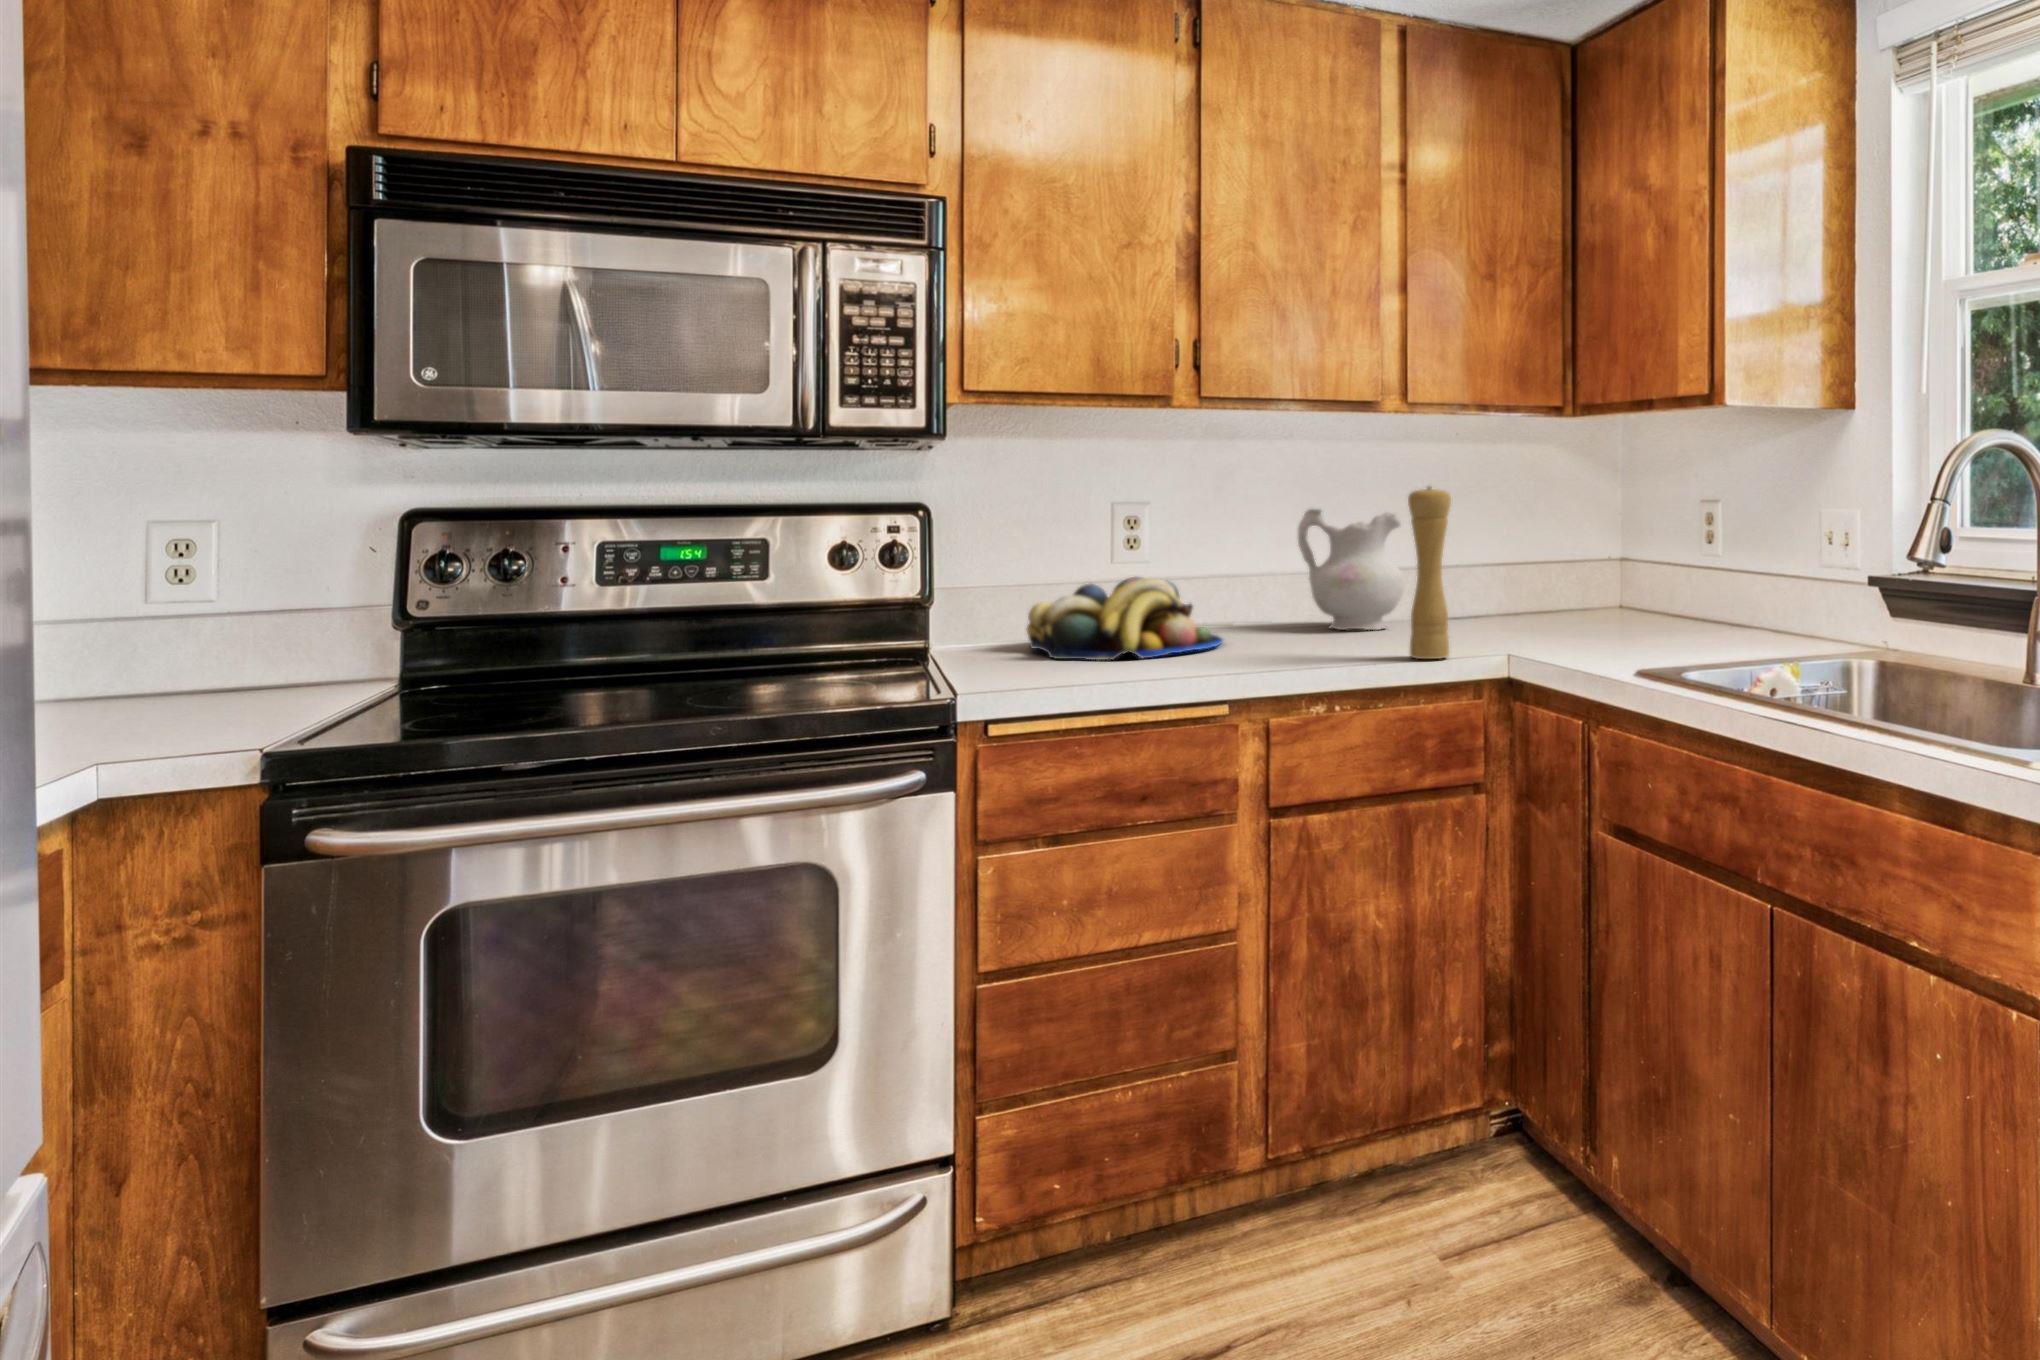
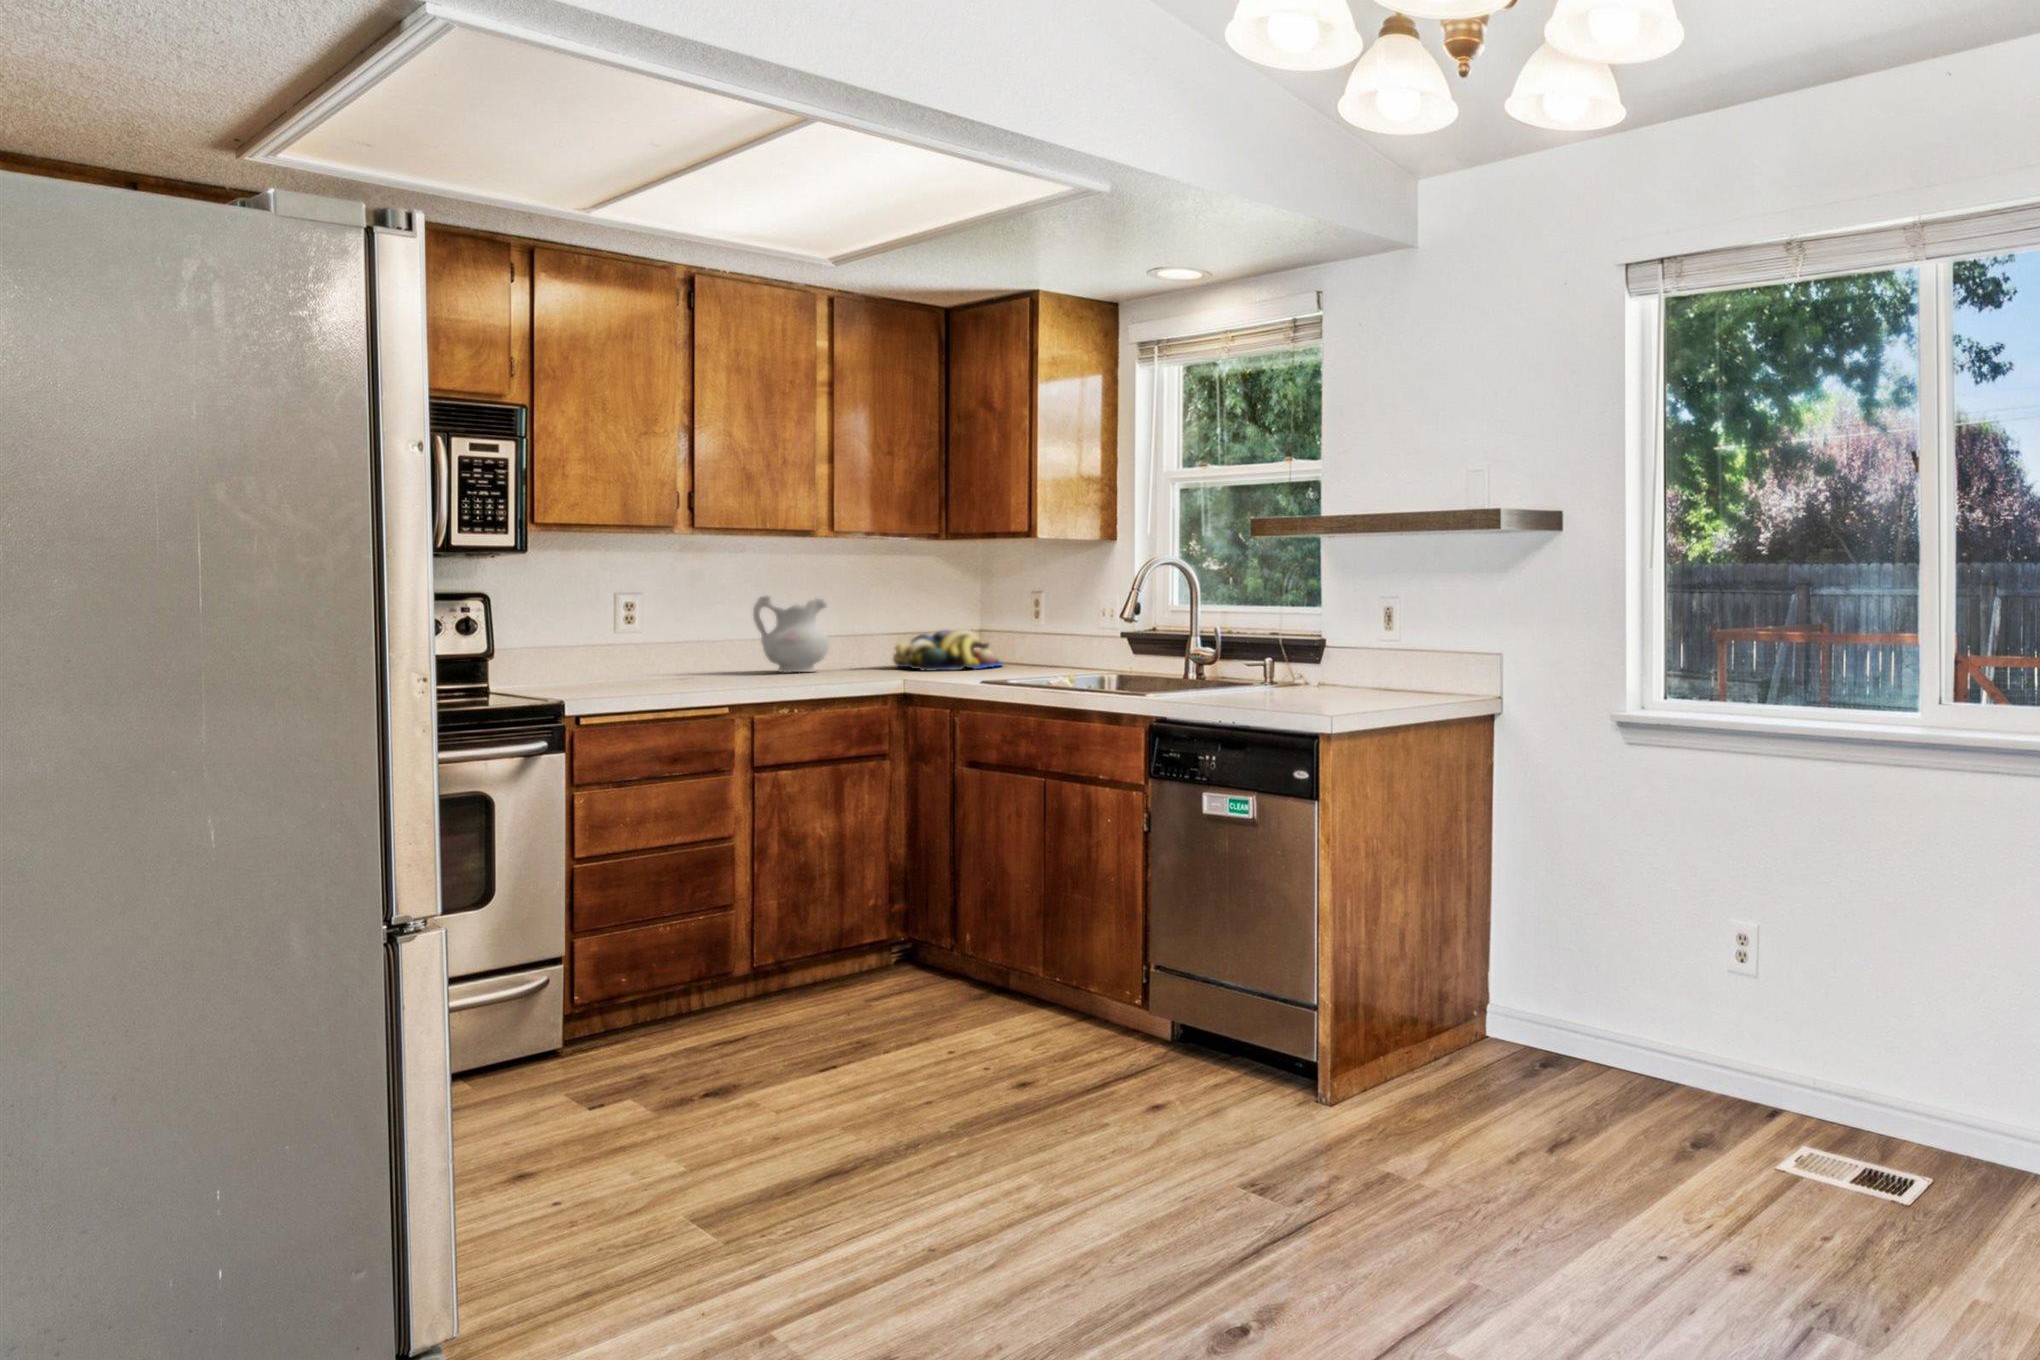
pepper mill: present [1408,487,1451,659] -> none [840,581,868,681]
fruit bowl: present [1027,577,1223,660] -> present [893,630,1003,671]

